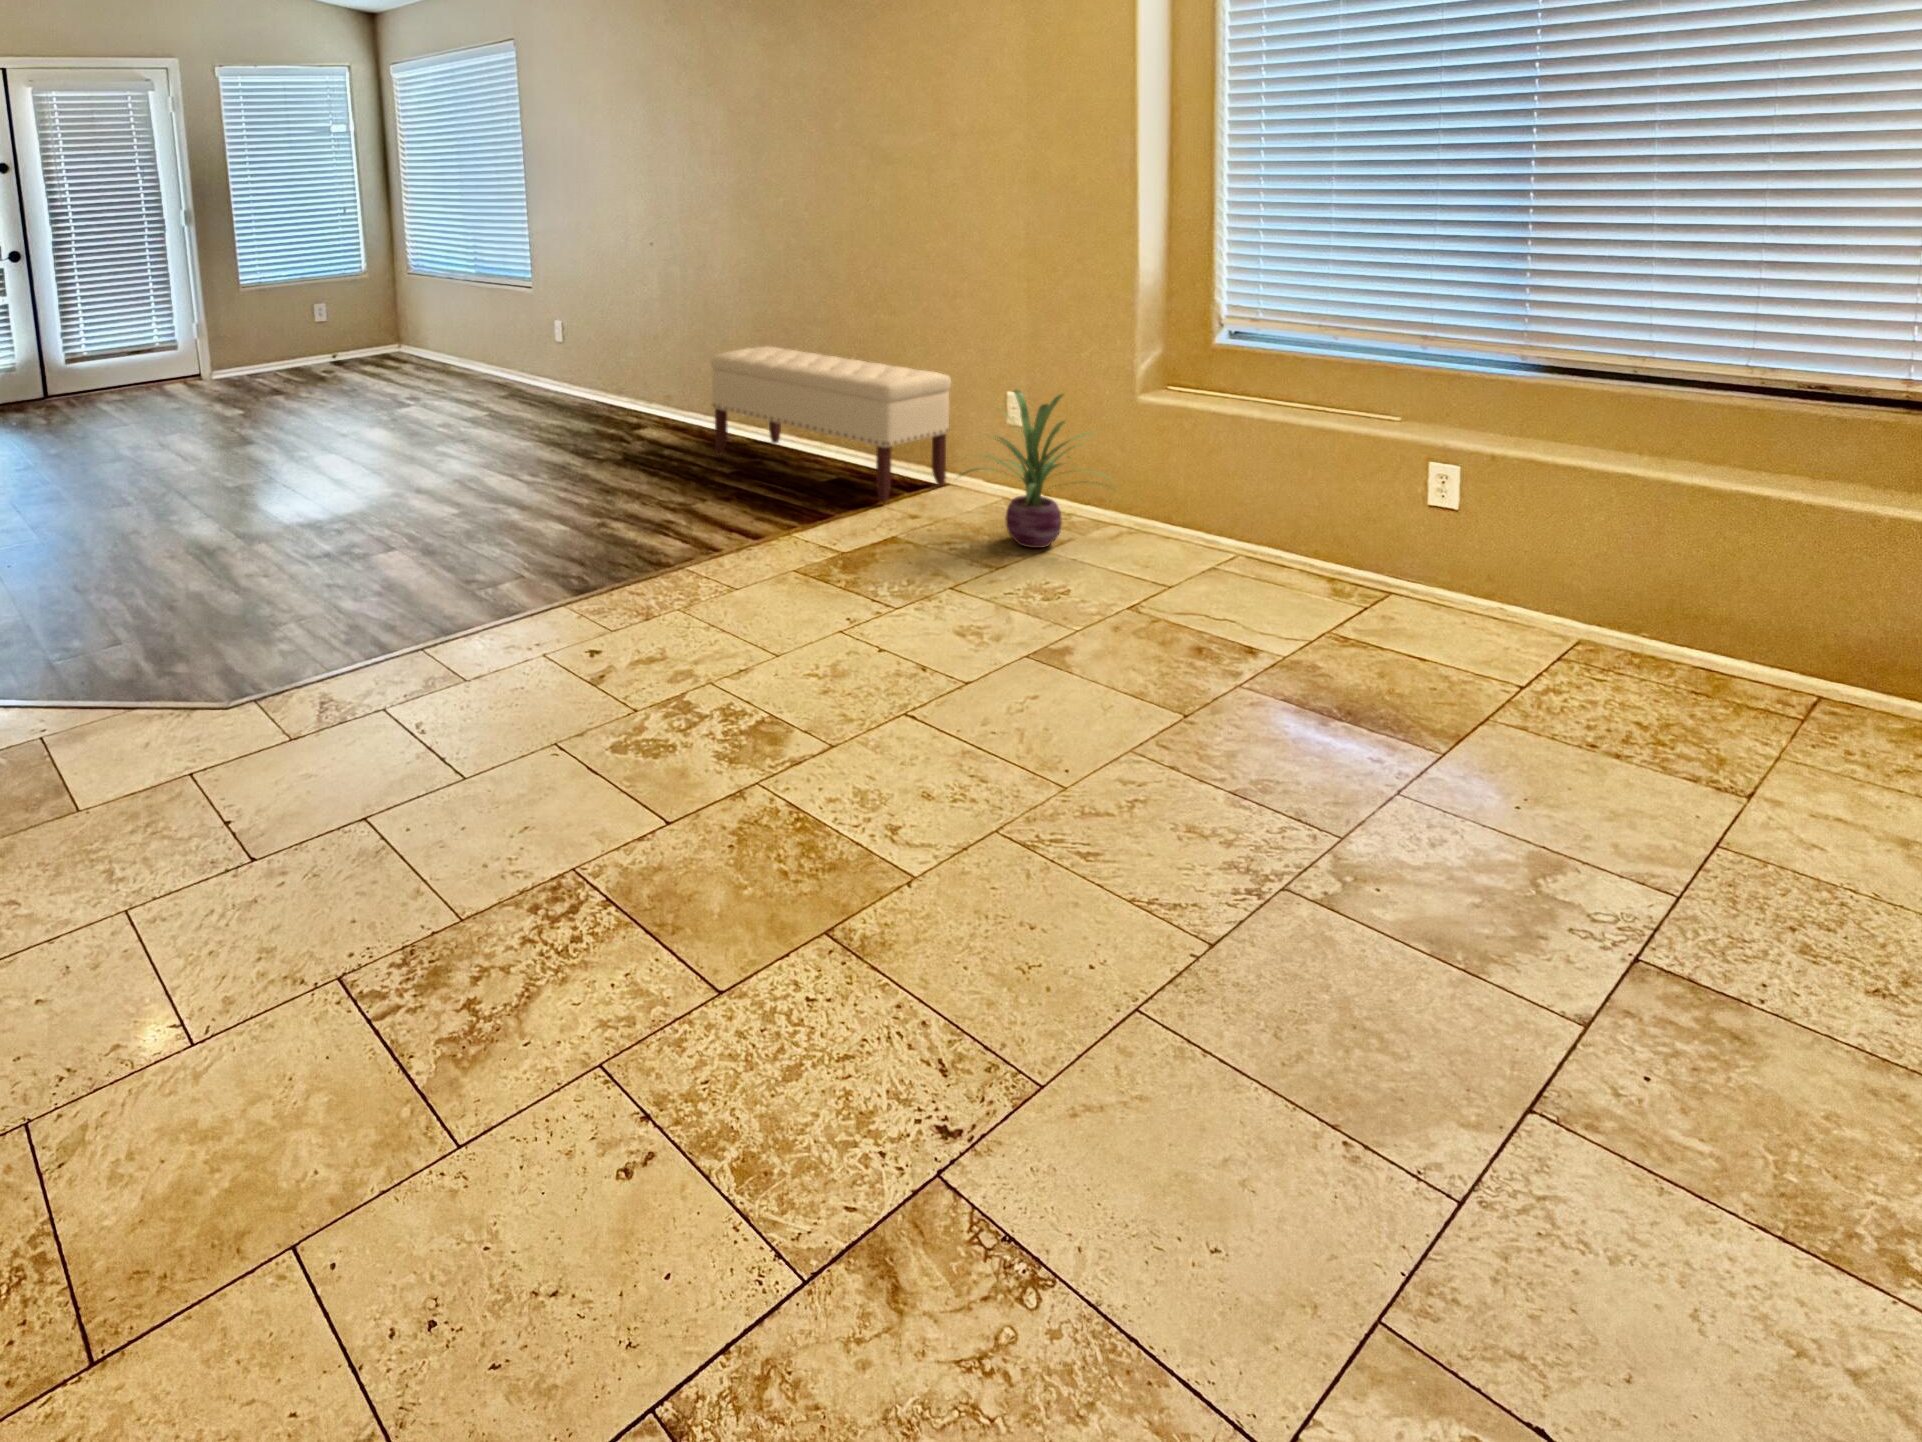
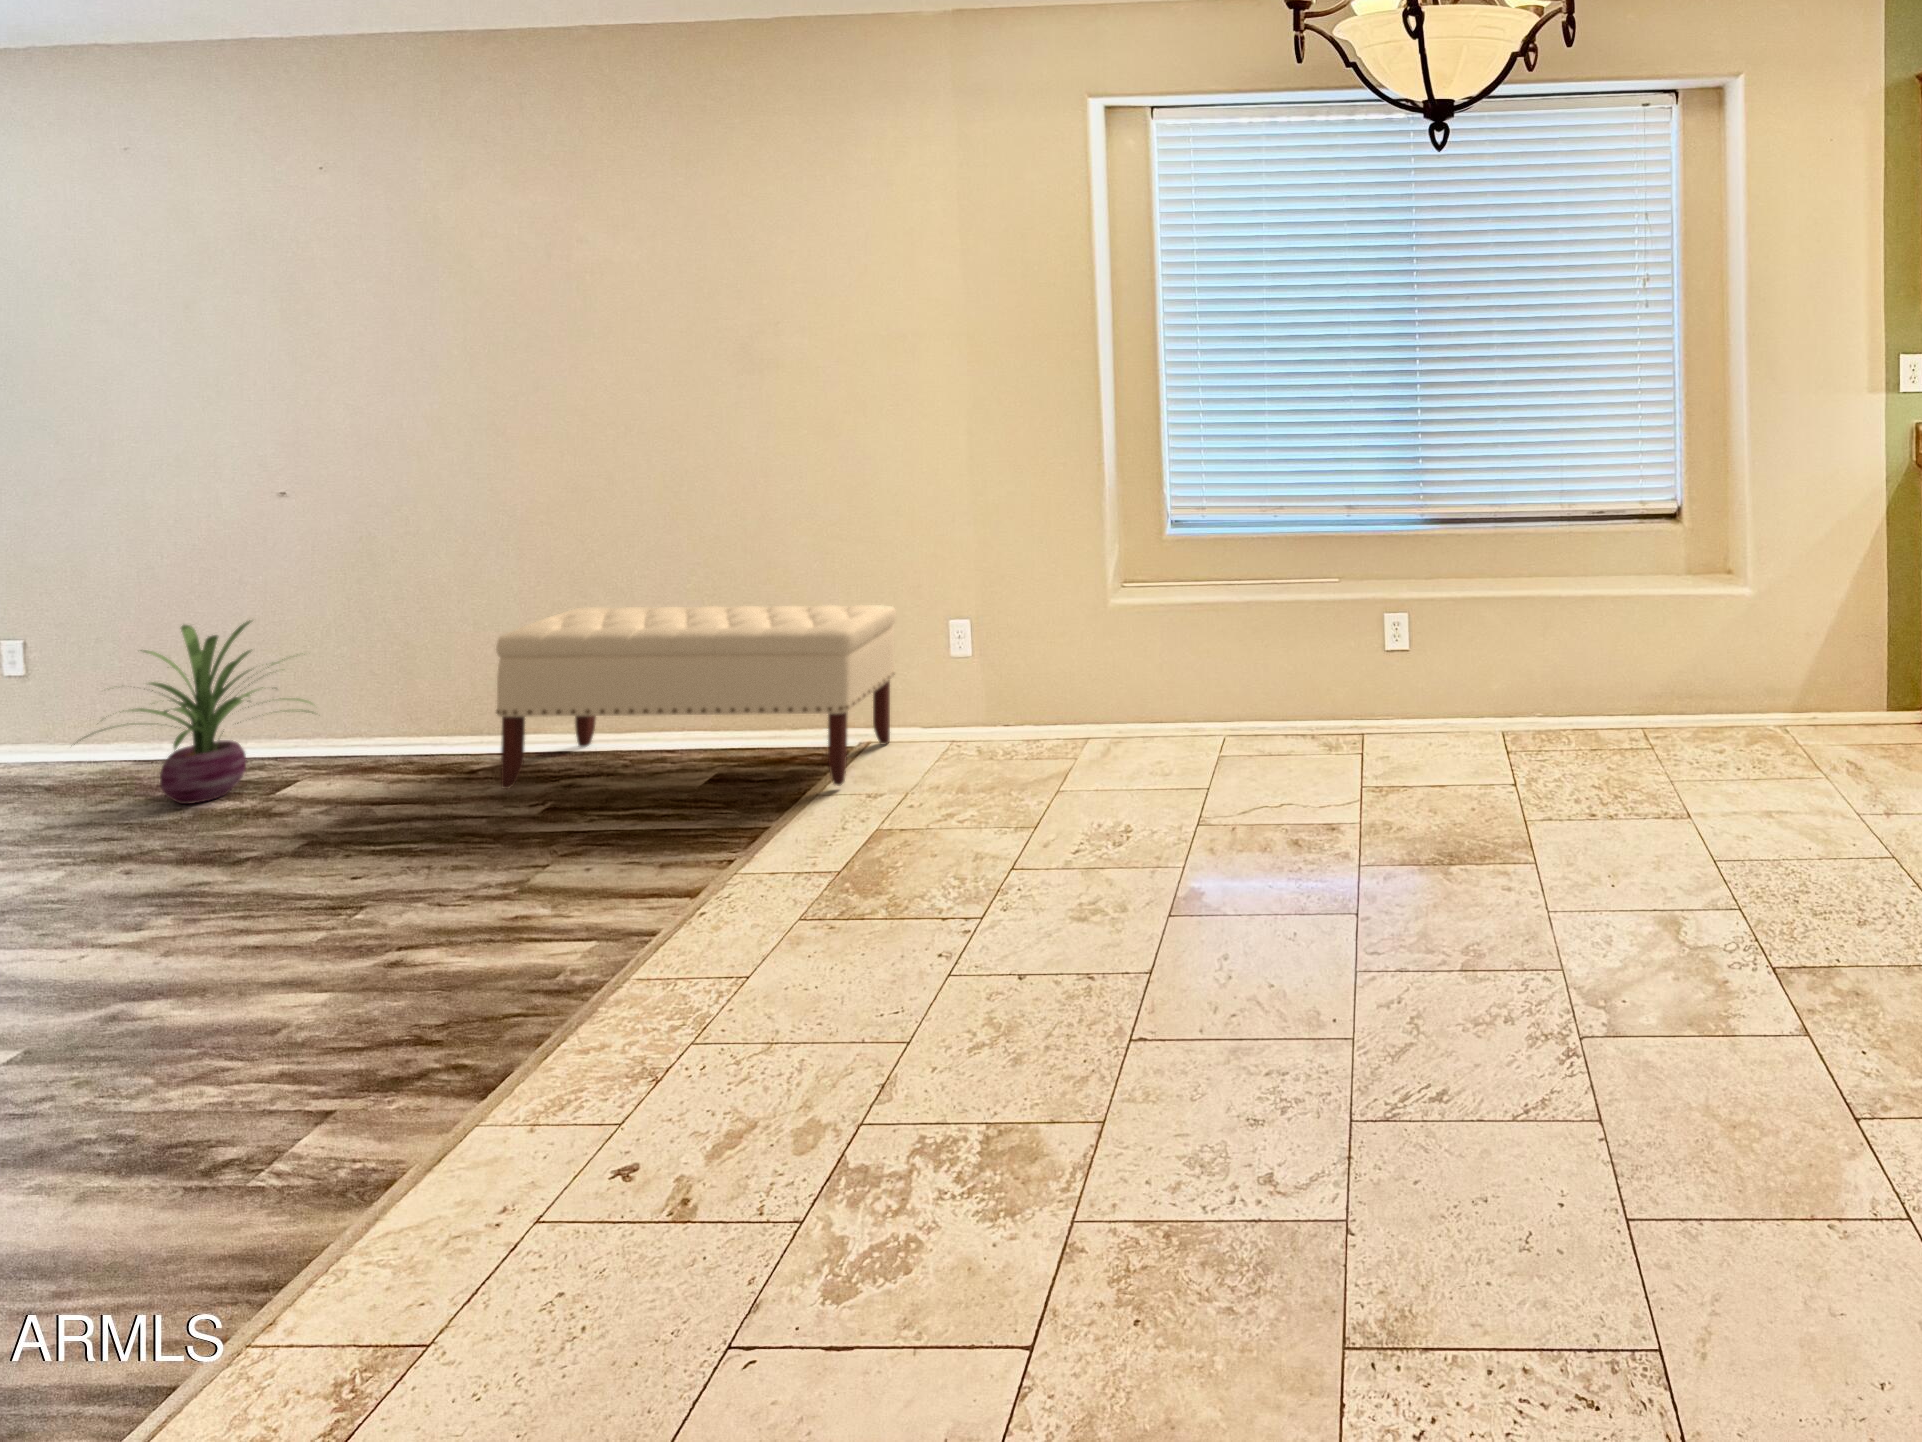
decorative plant: present [961,390,1102,548] -> present [92,620,312,804]

